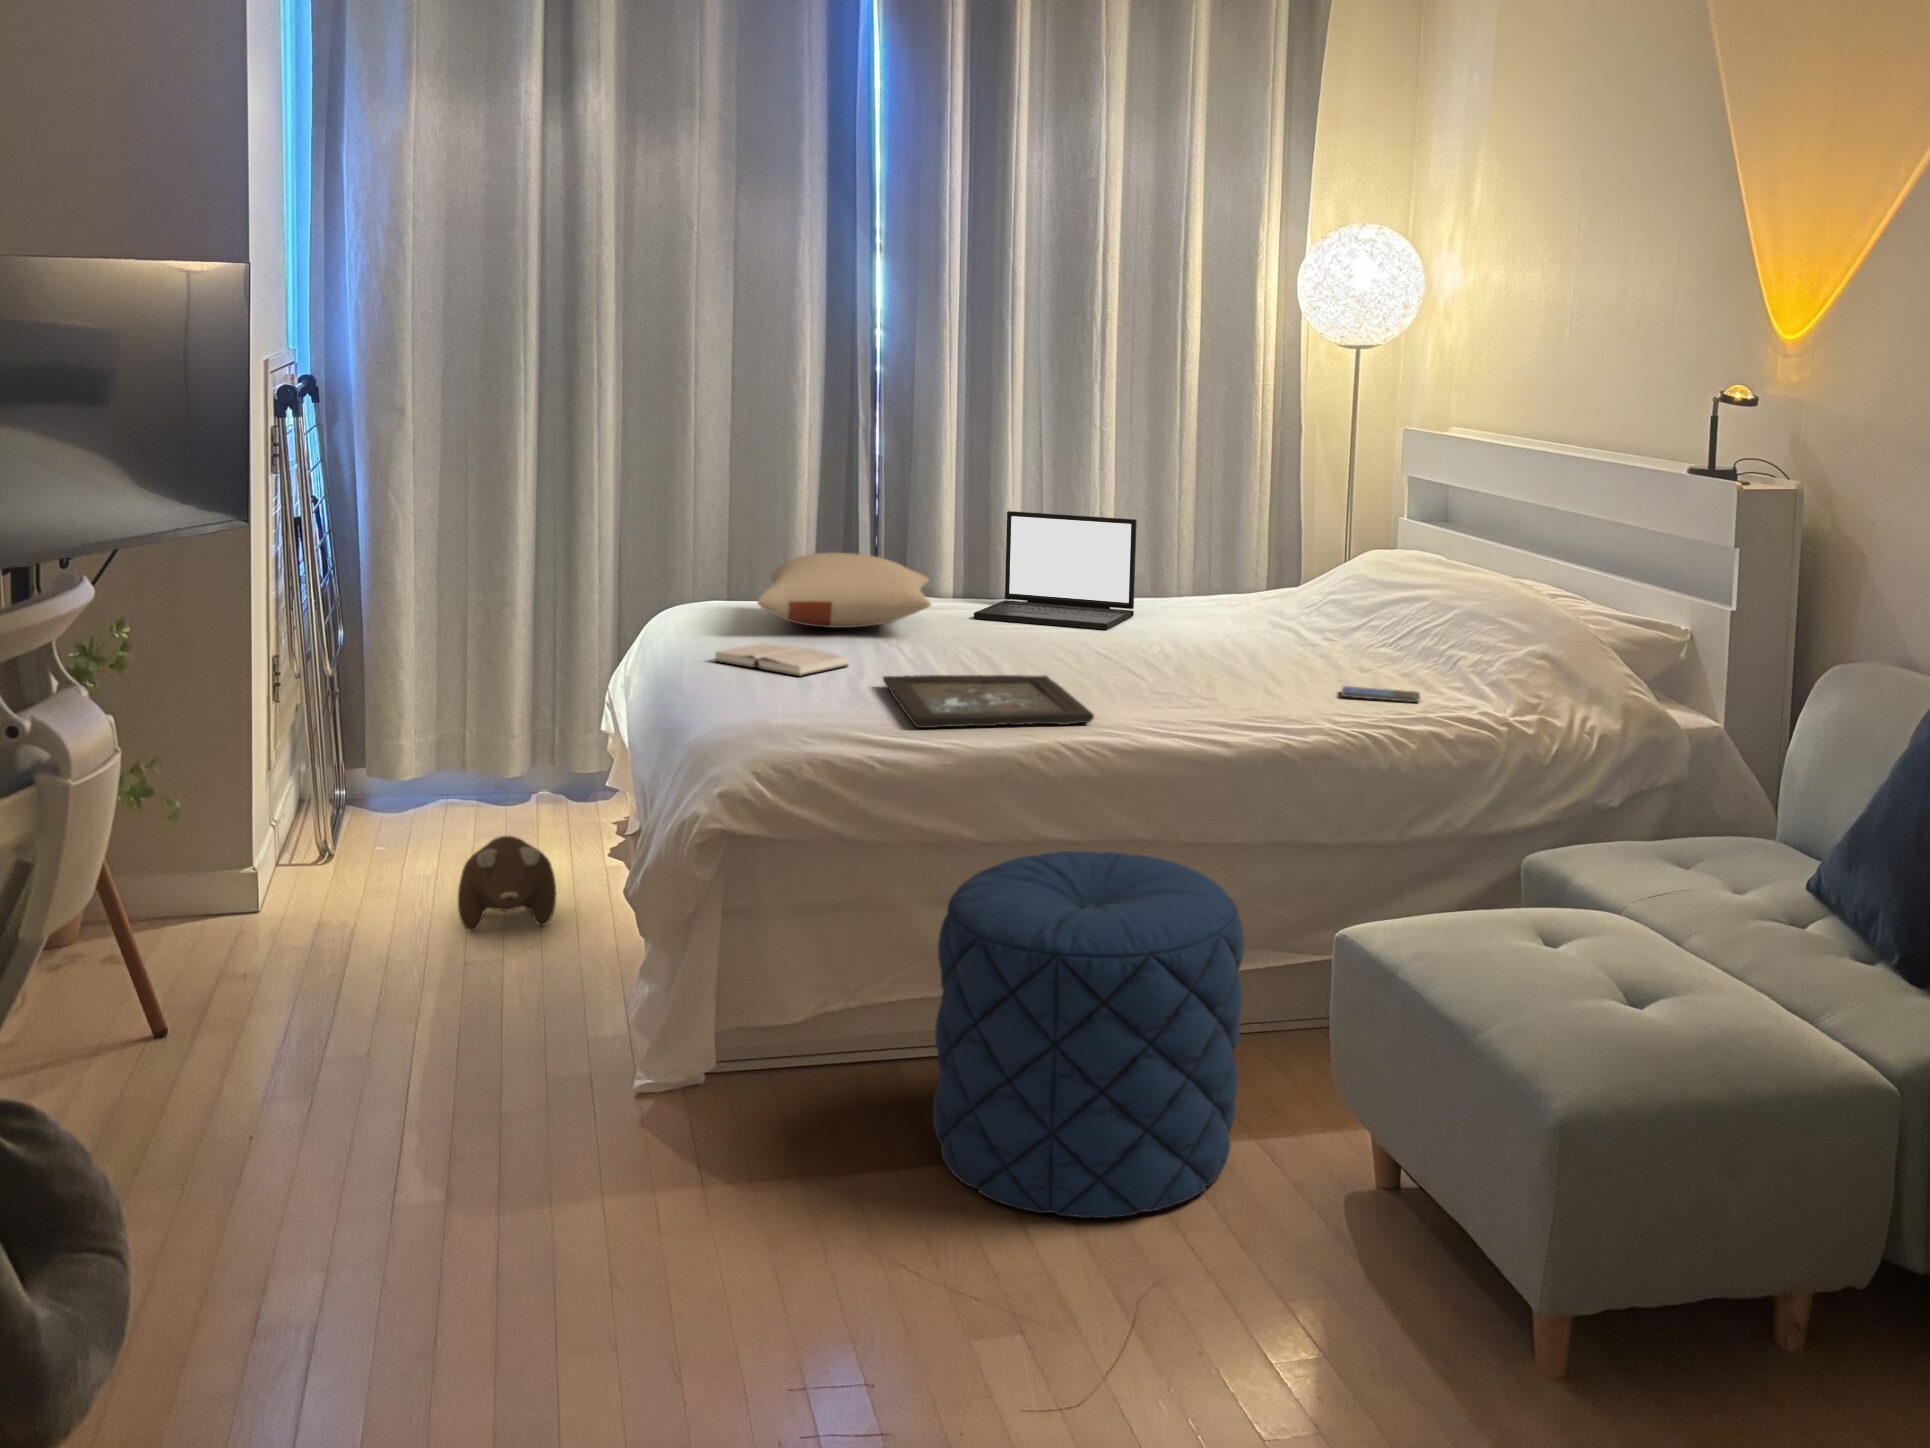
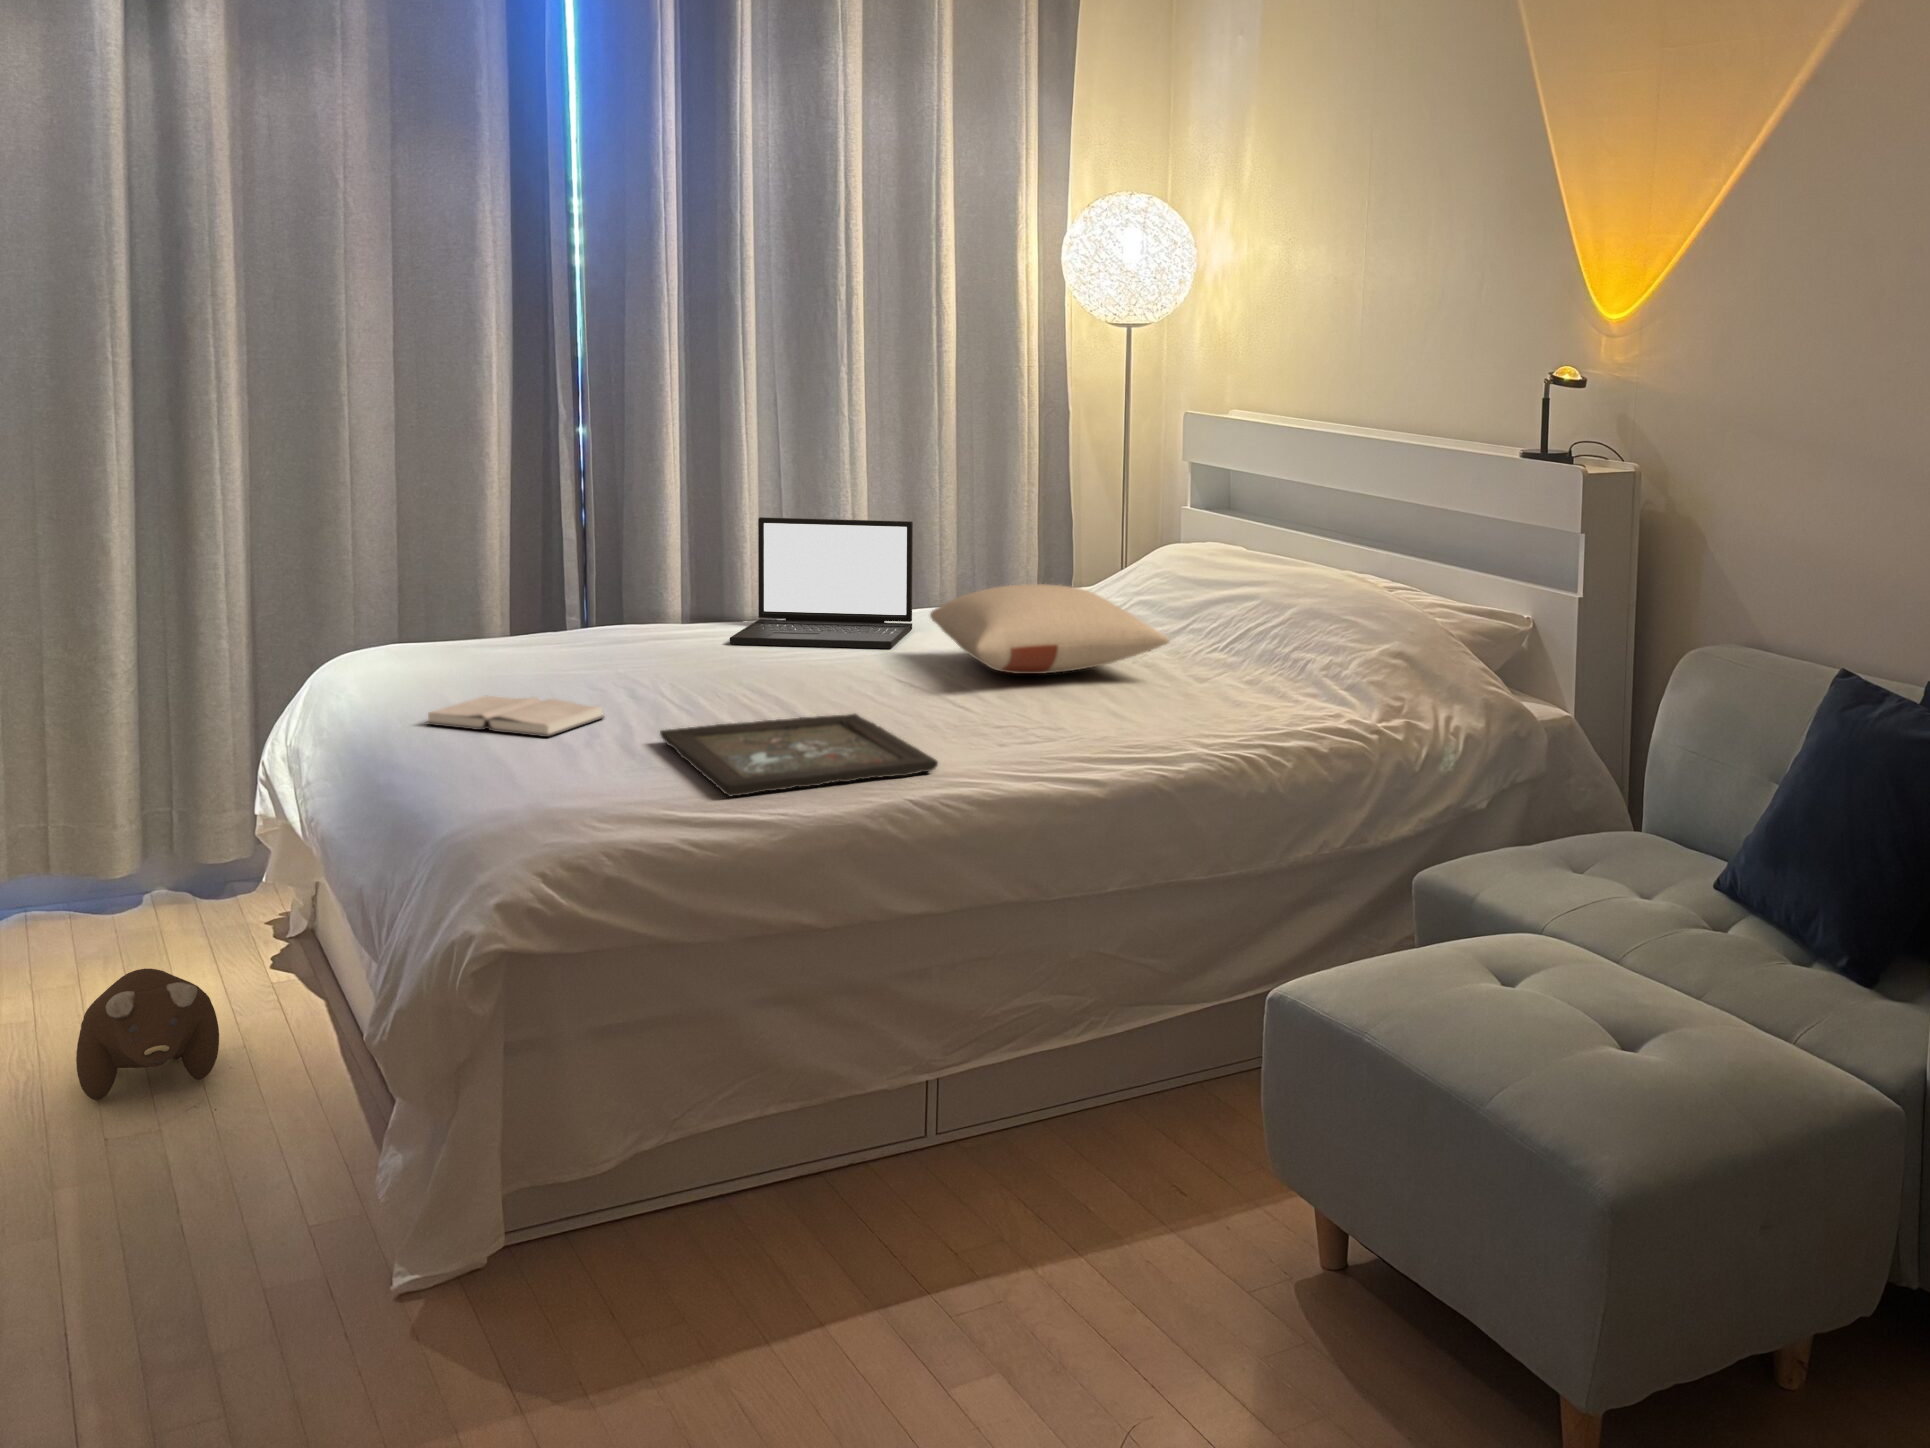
pillow: present [758,553,931,628] -> present [930,584,1170,674]
smartphone: present [1341,686,1420,702] -> none [1188,701,1275,714]
pouf: present [933,851,1244,1218] -> none [799,928,1165,1384]

